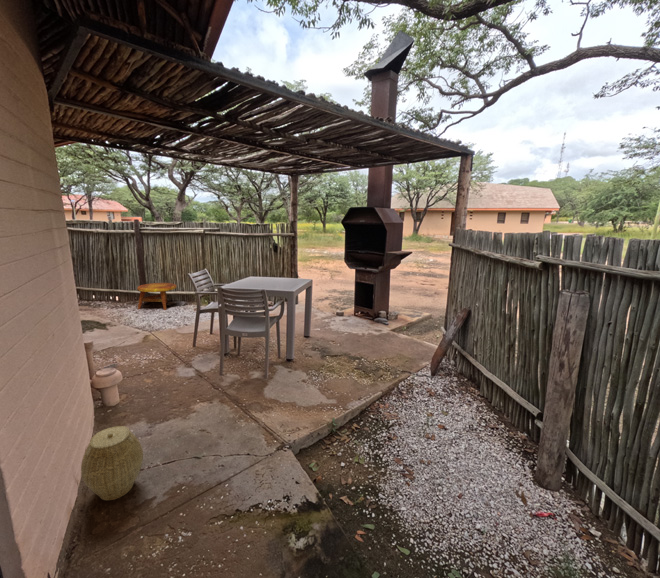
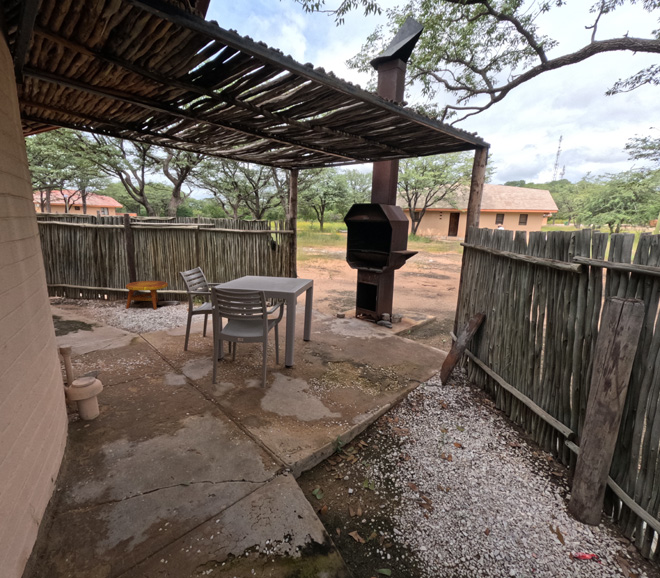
woven basket: present [81,426,143,500] -> none [40,451,118,542]

